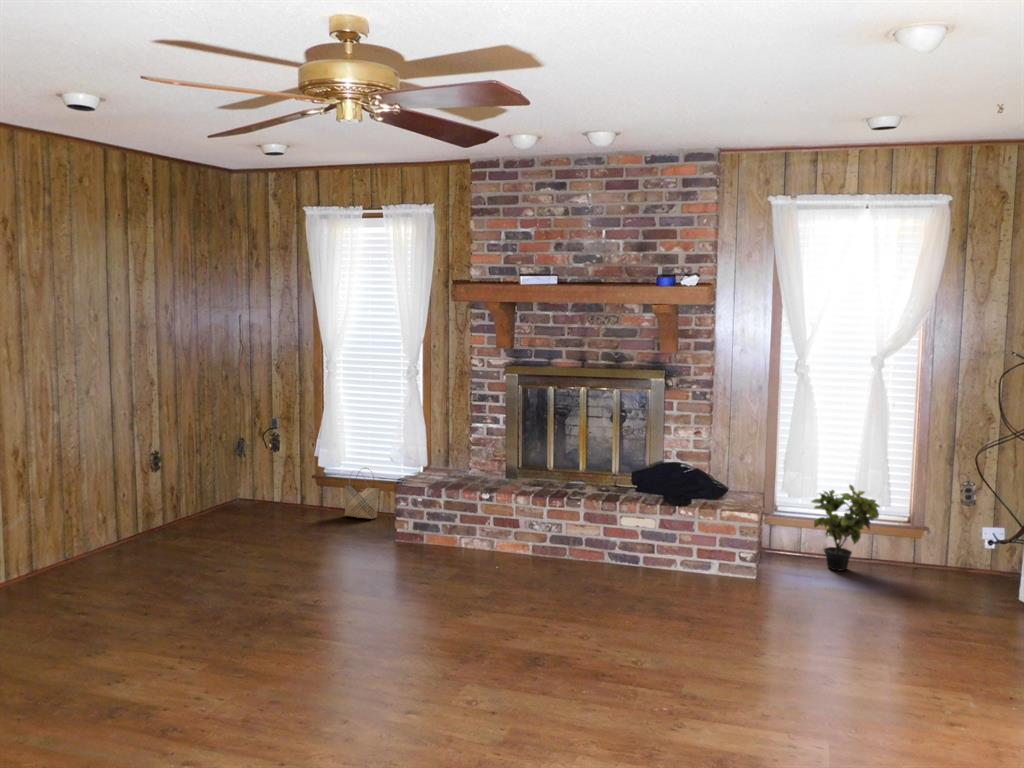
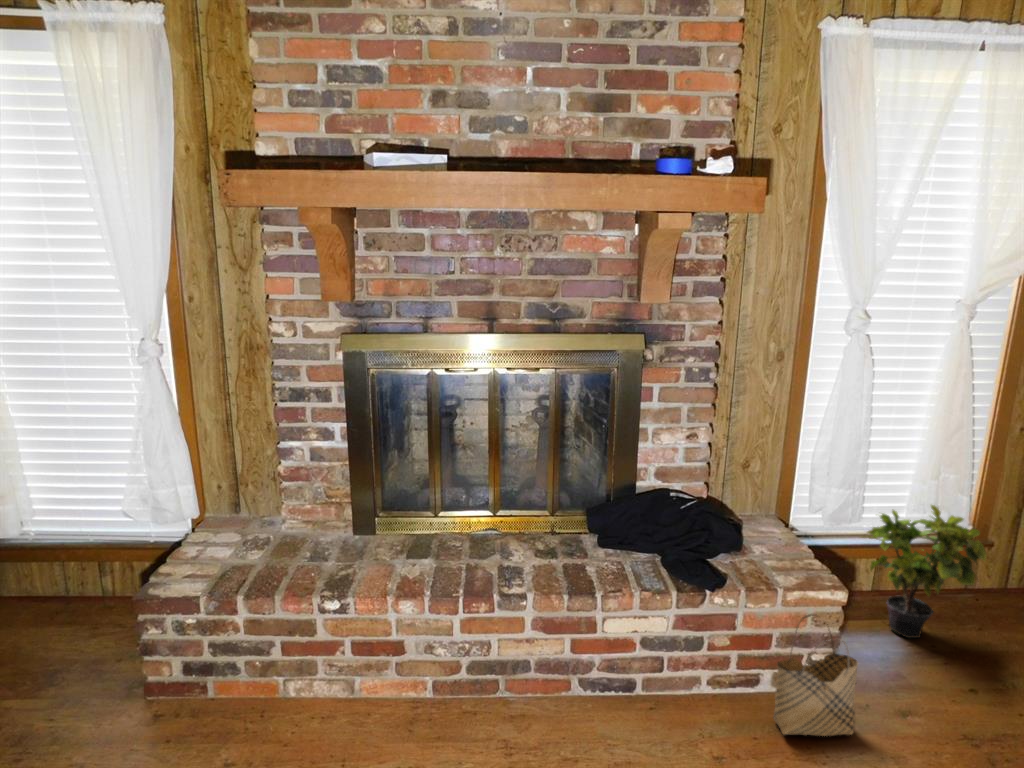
woven basket: present [345,468,379,519] -> present [773,614,858,736]

